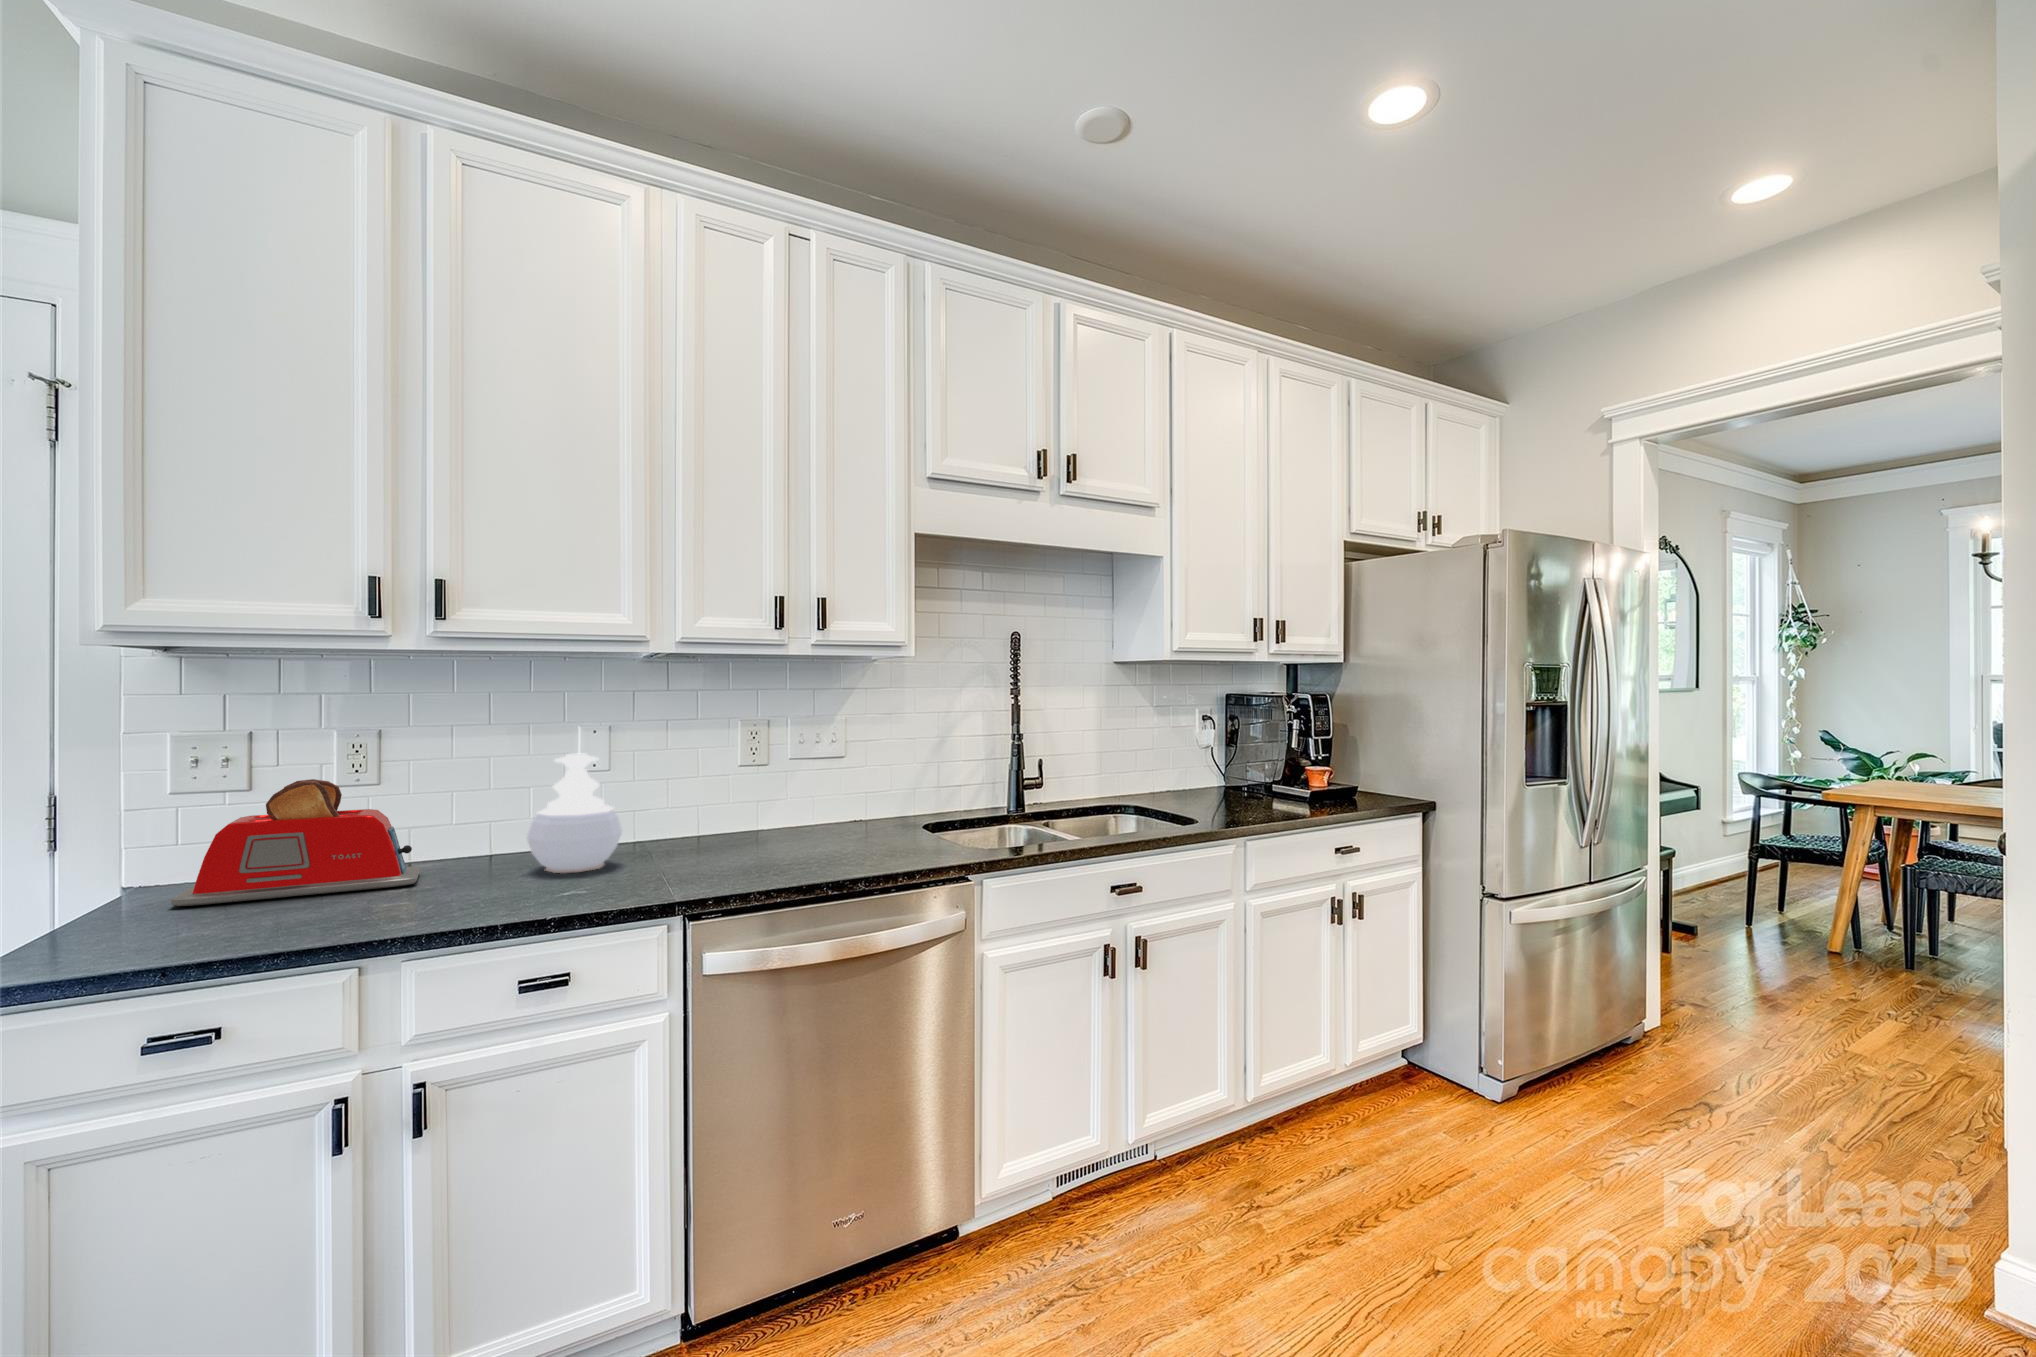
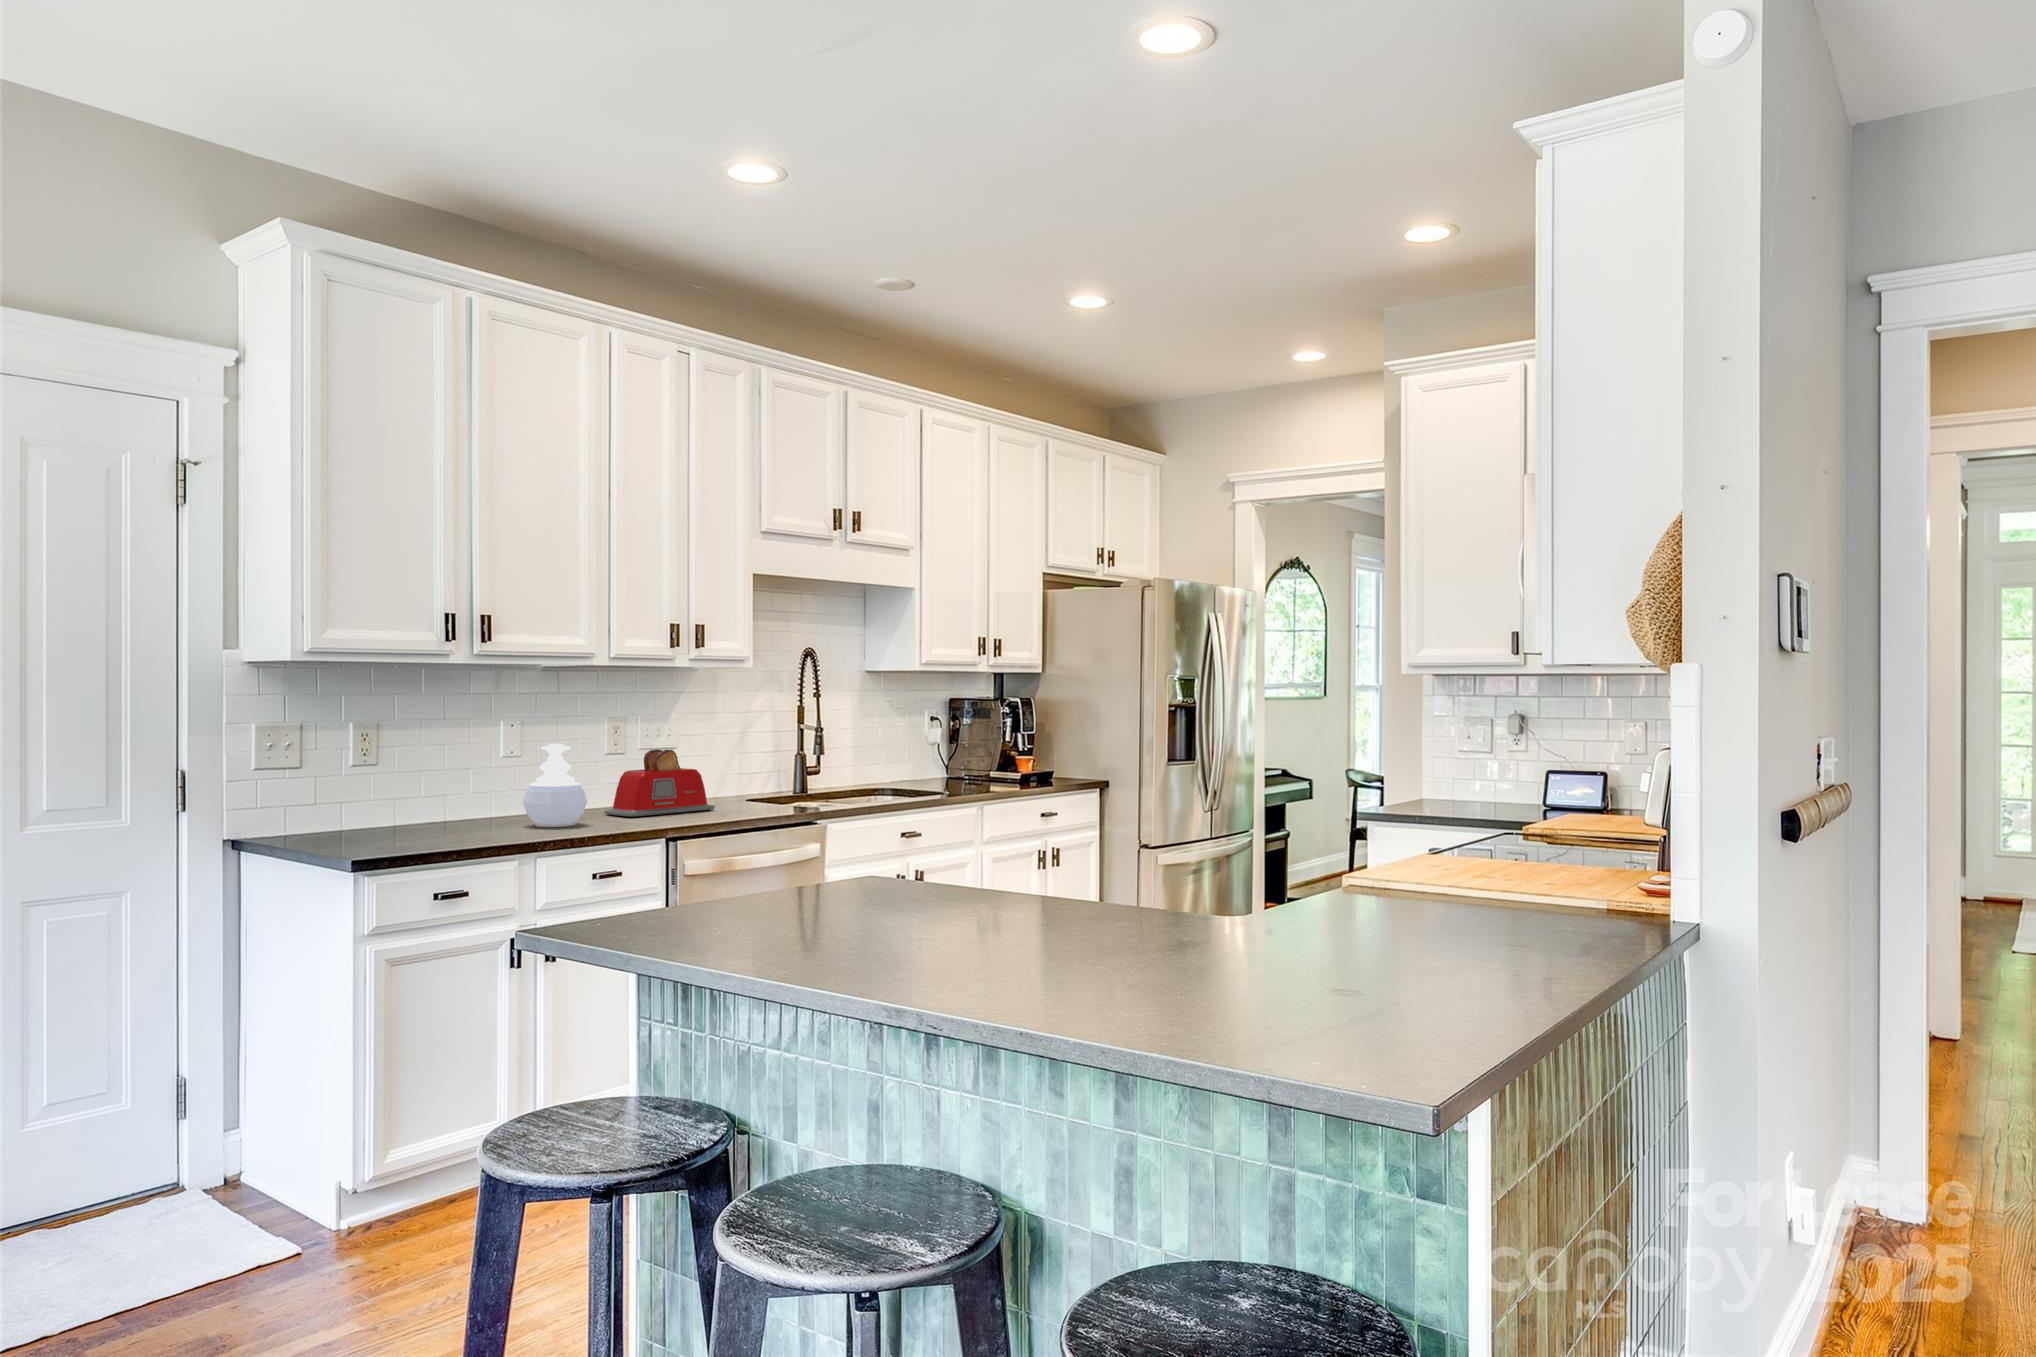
toaster: present [171,779,420,906] -> present [604,749,715,817]

